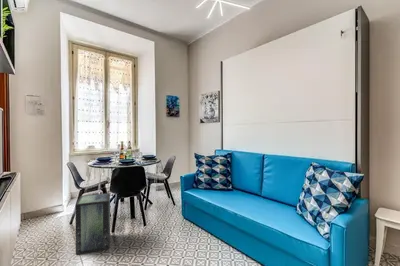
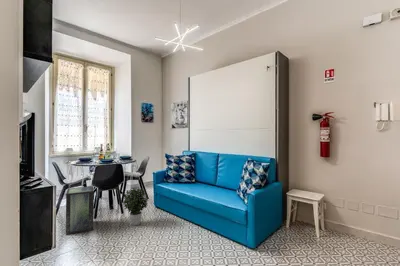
potted plant: none [145,197,176,245] -> present [123,188,149,226]

